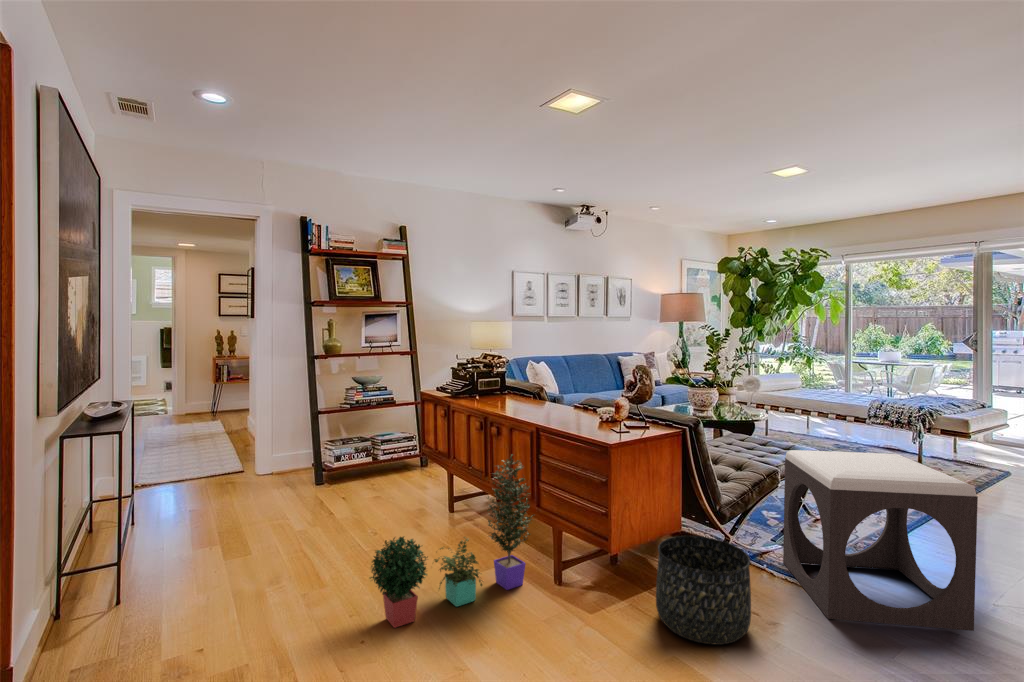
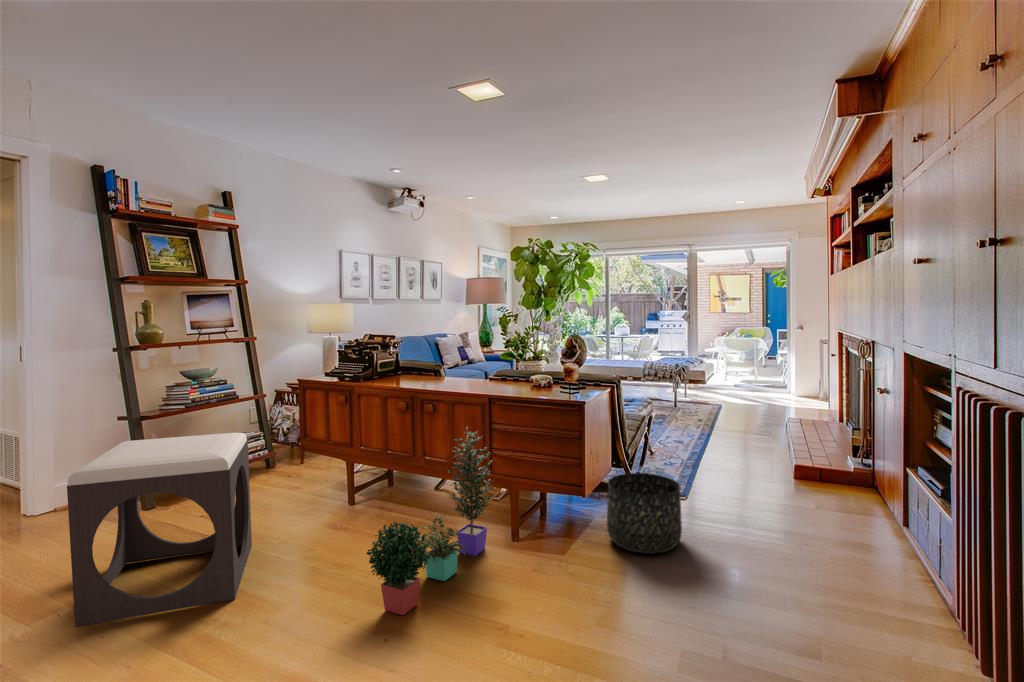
footstool: present [783,450,978,631] -> present [67,433,252,627]

